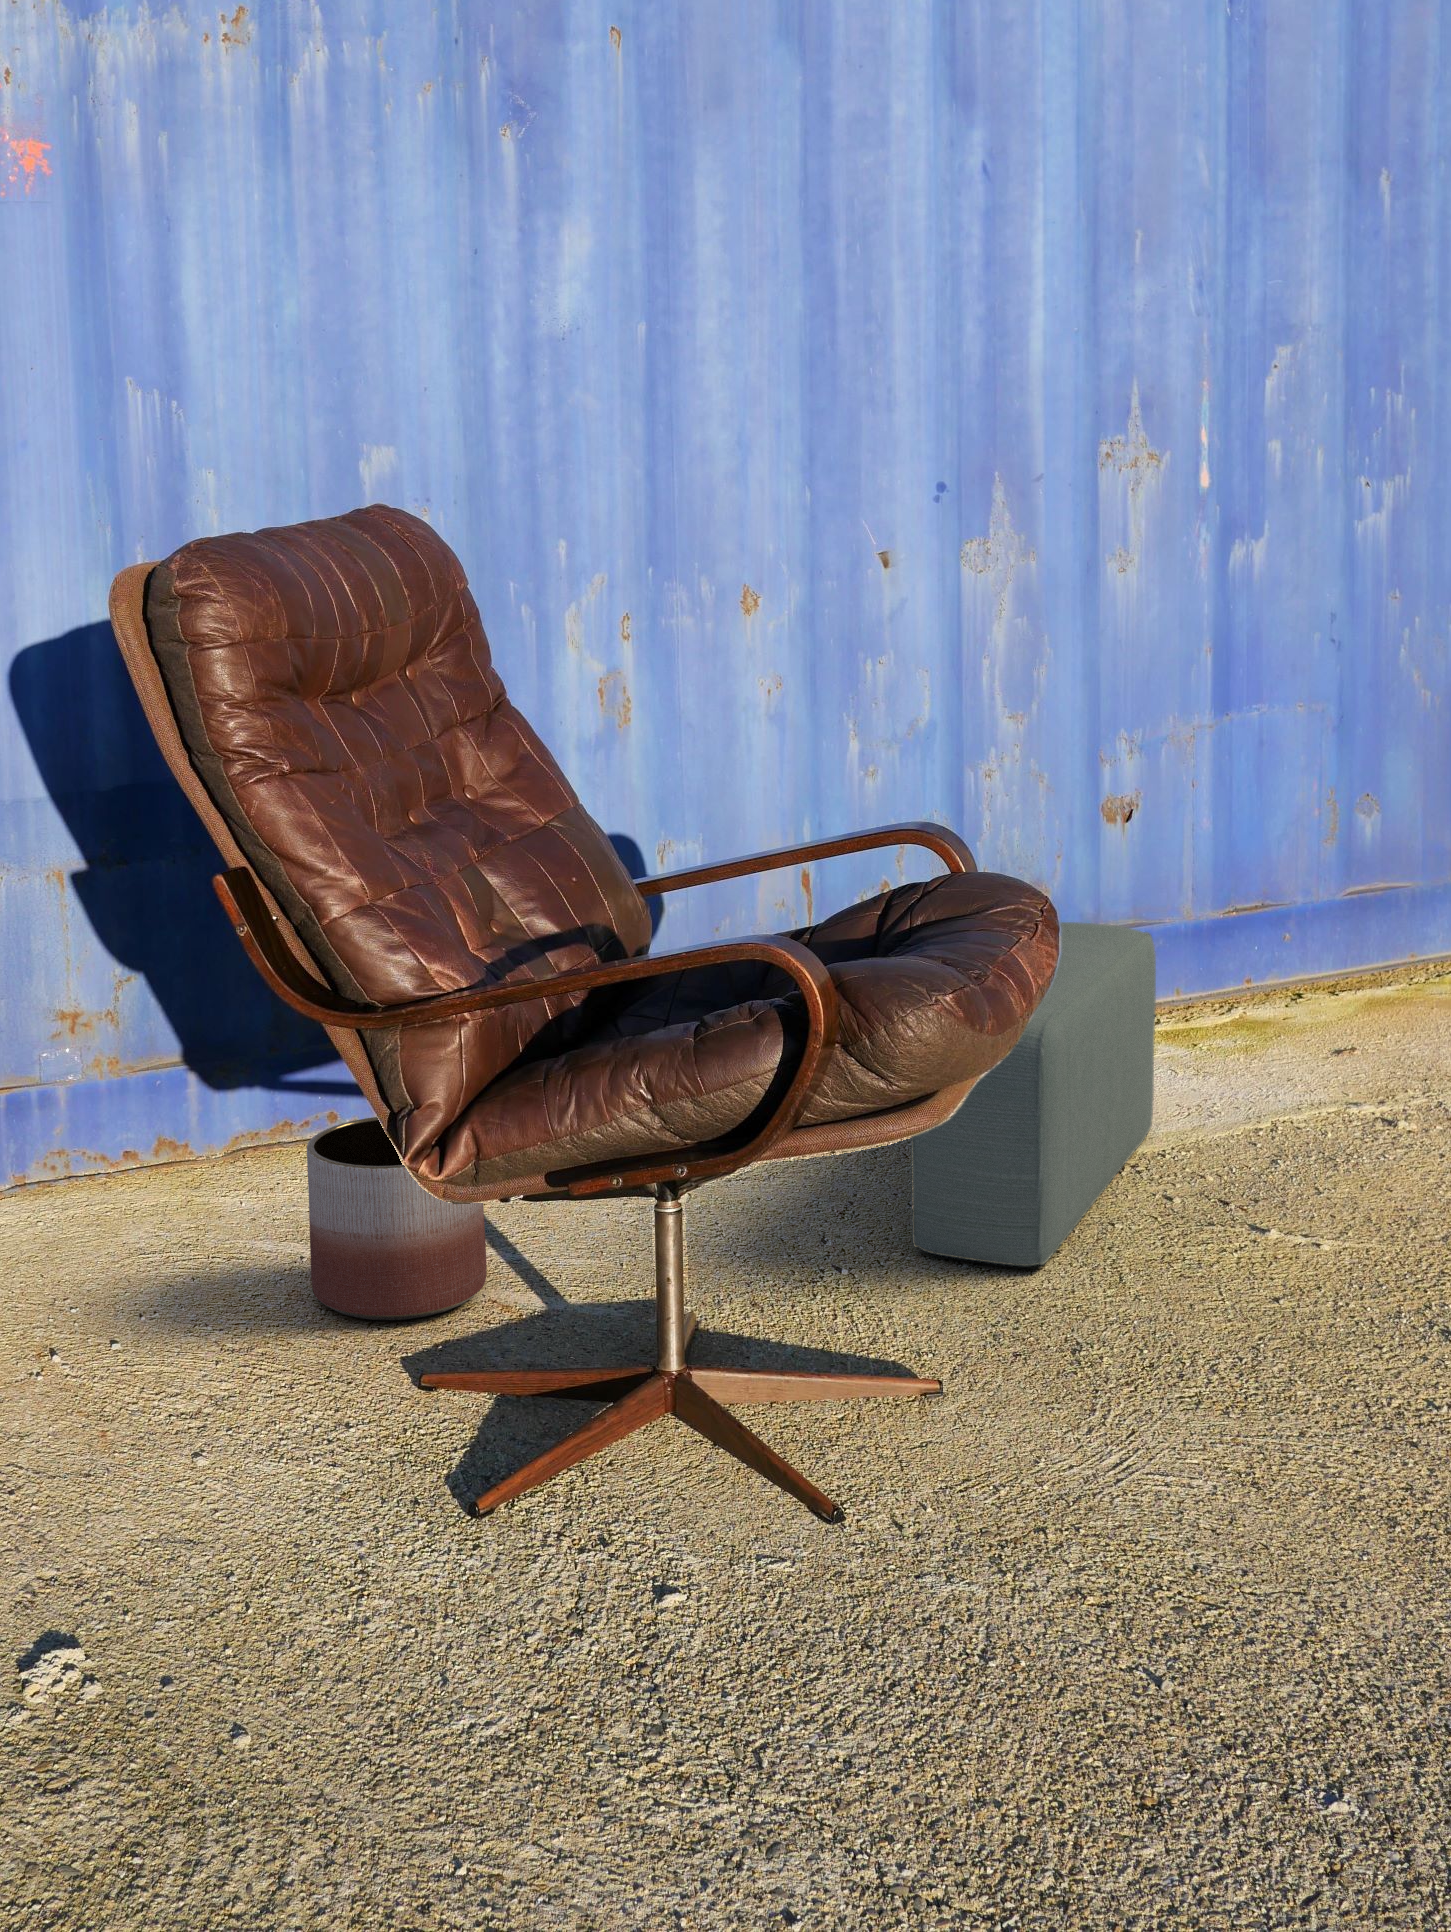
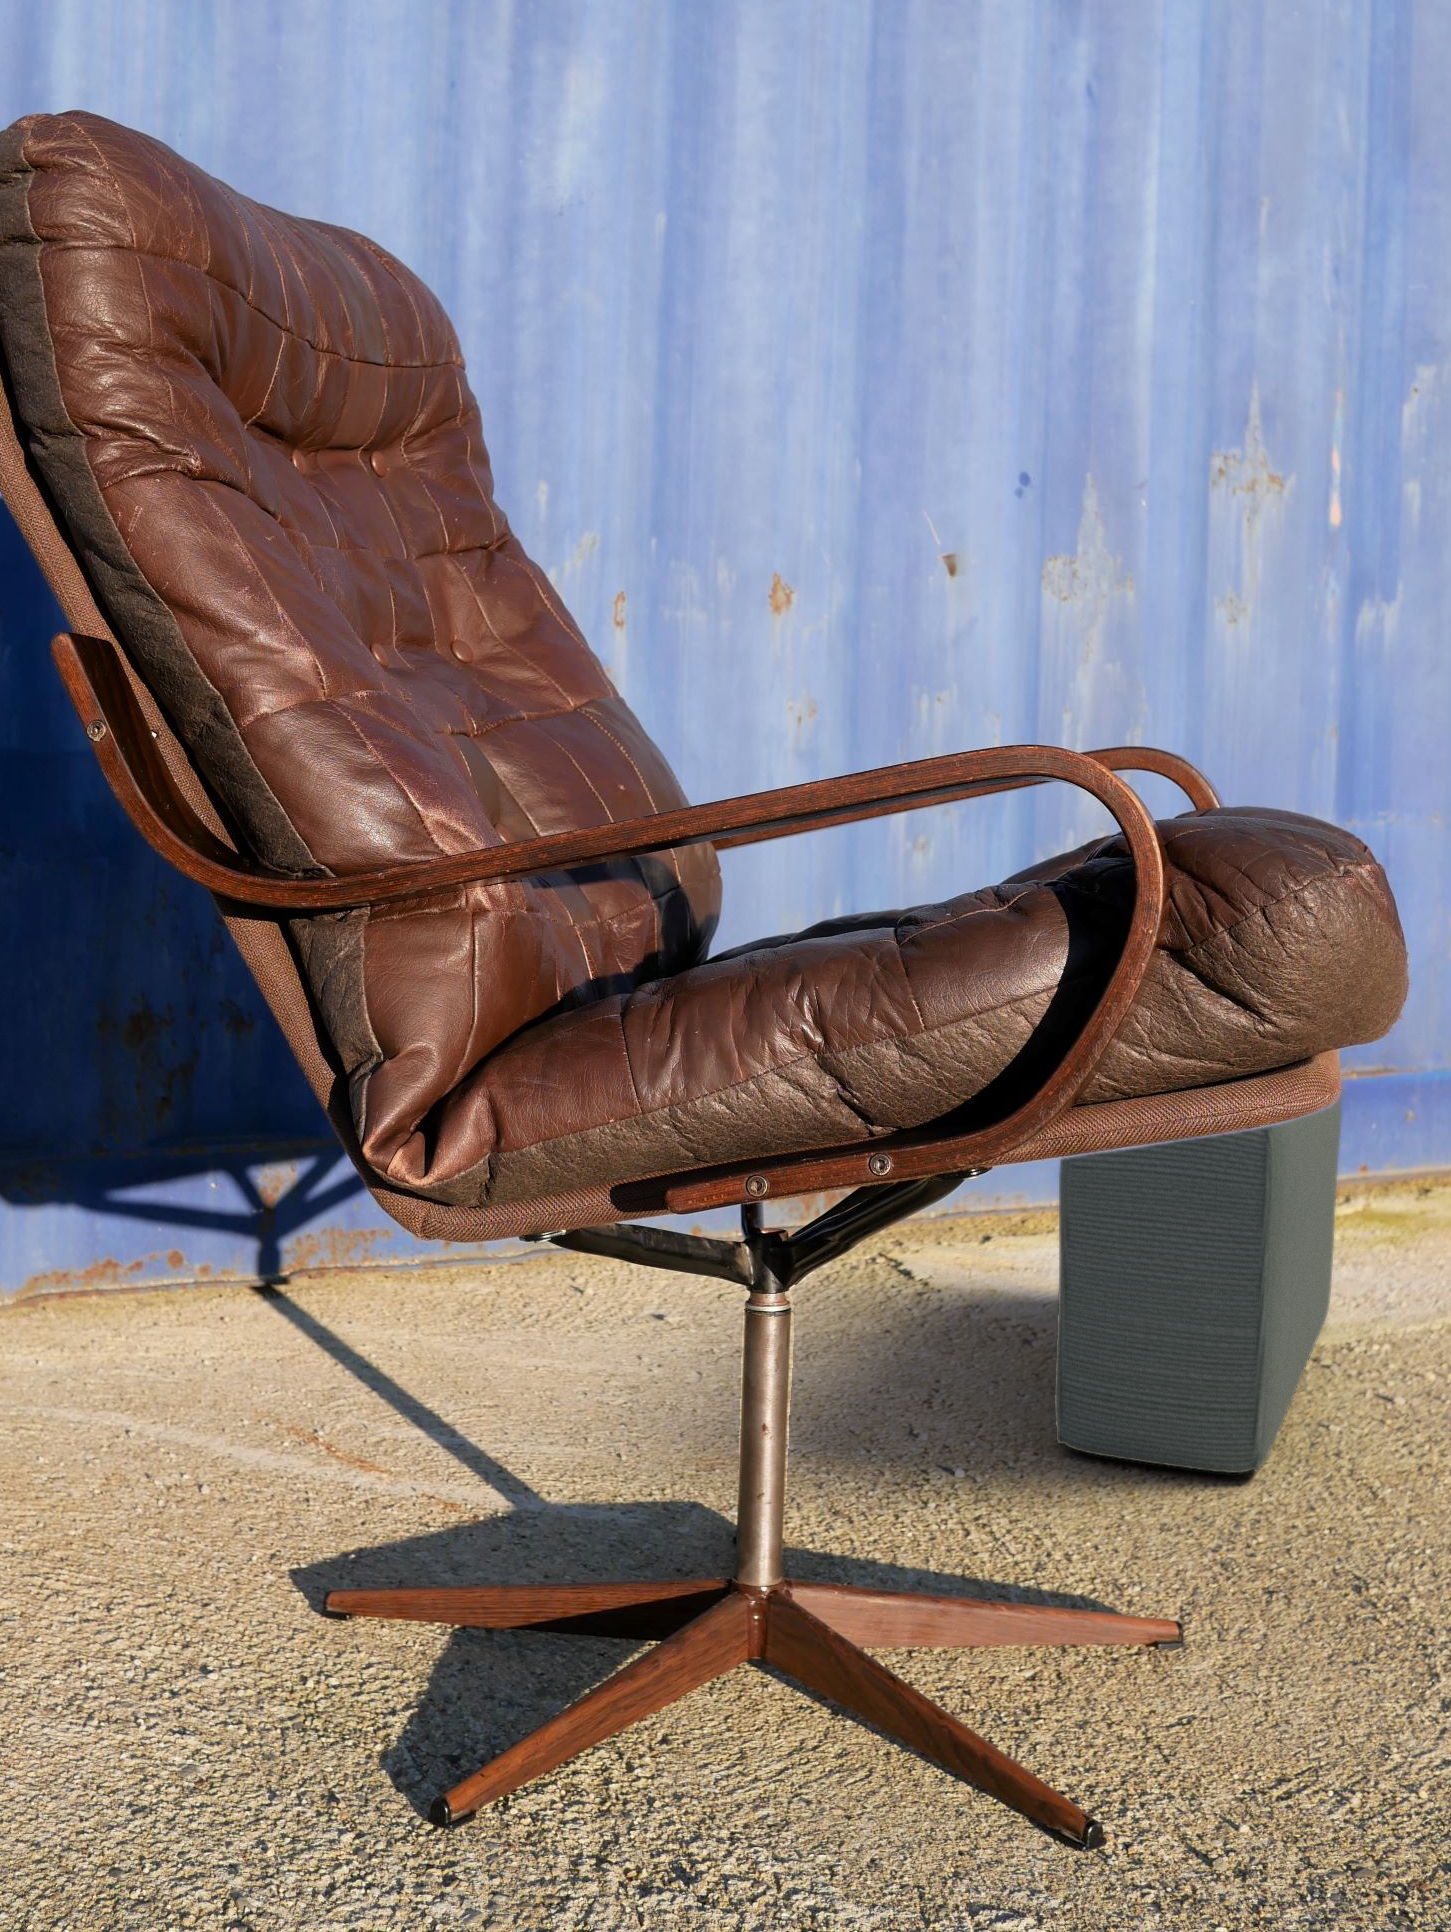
planter: present [307,1116,487,1320] -> none [143,1207,424,1516]

